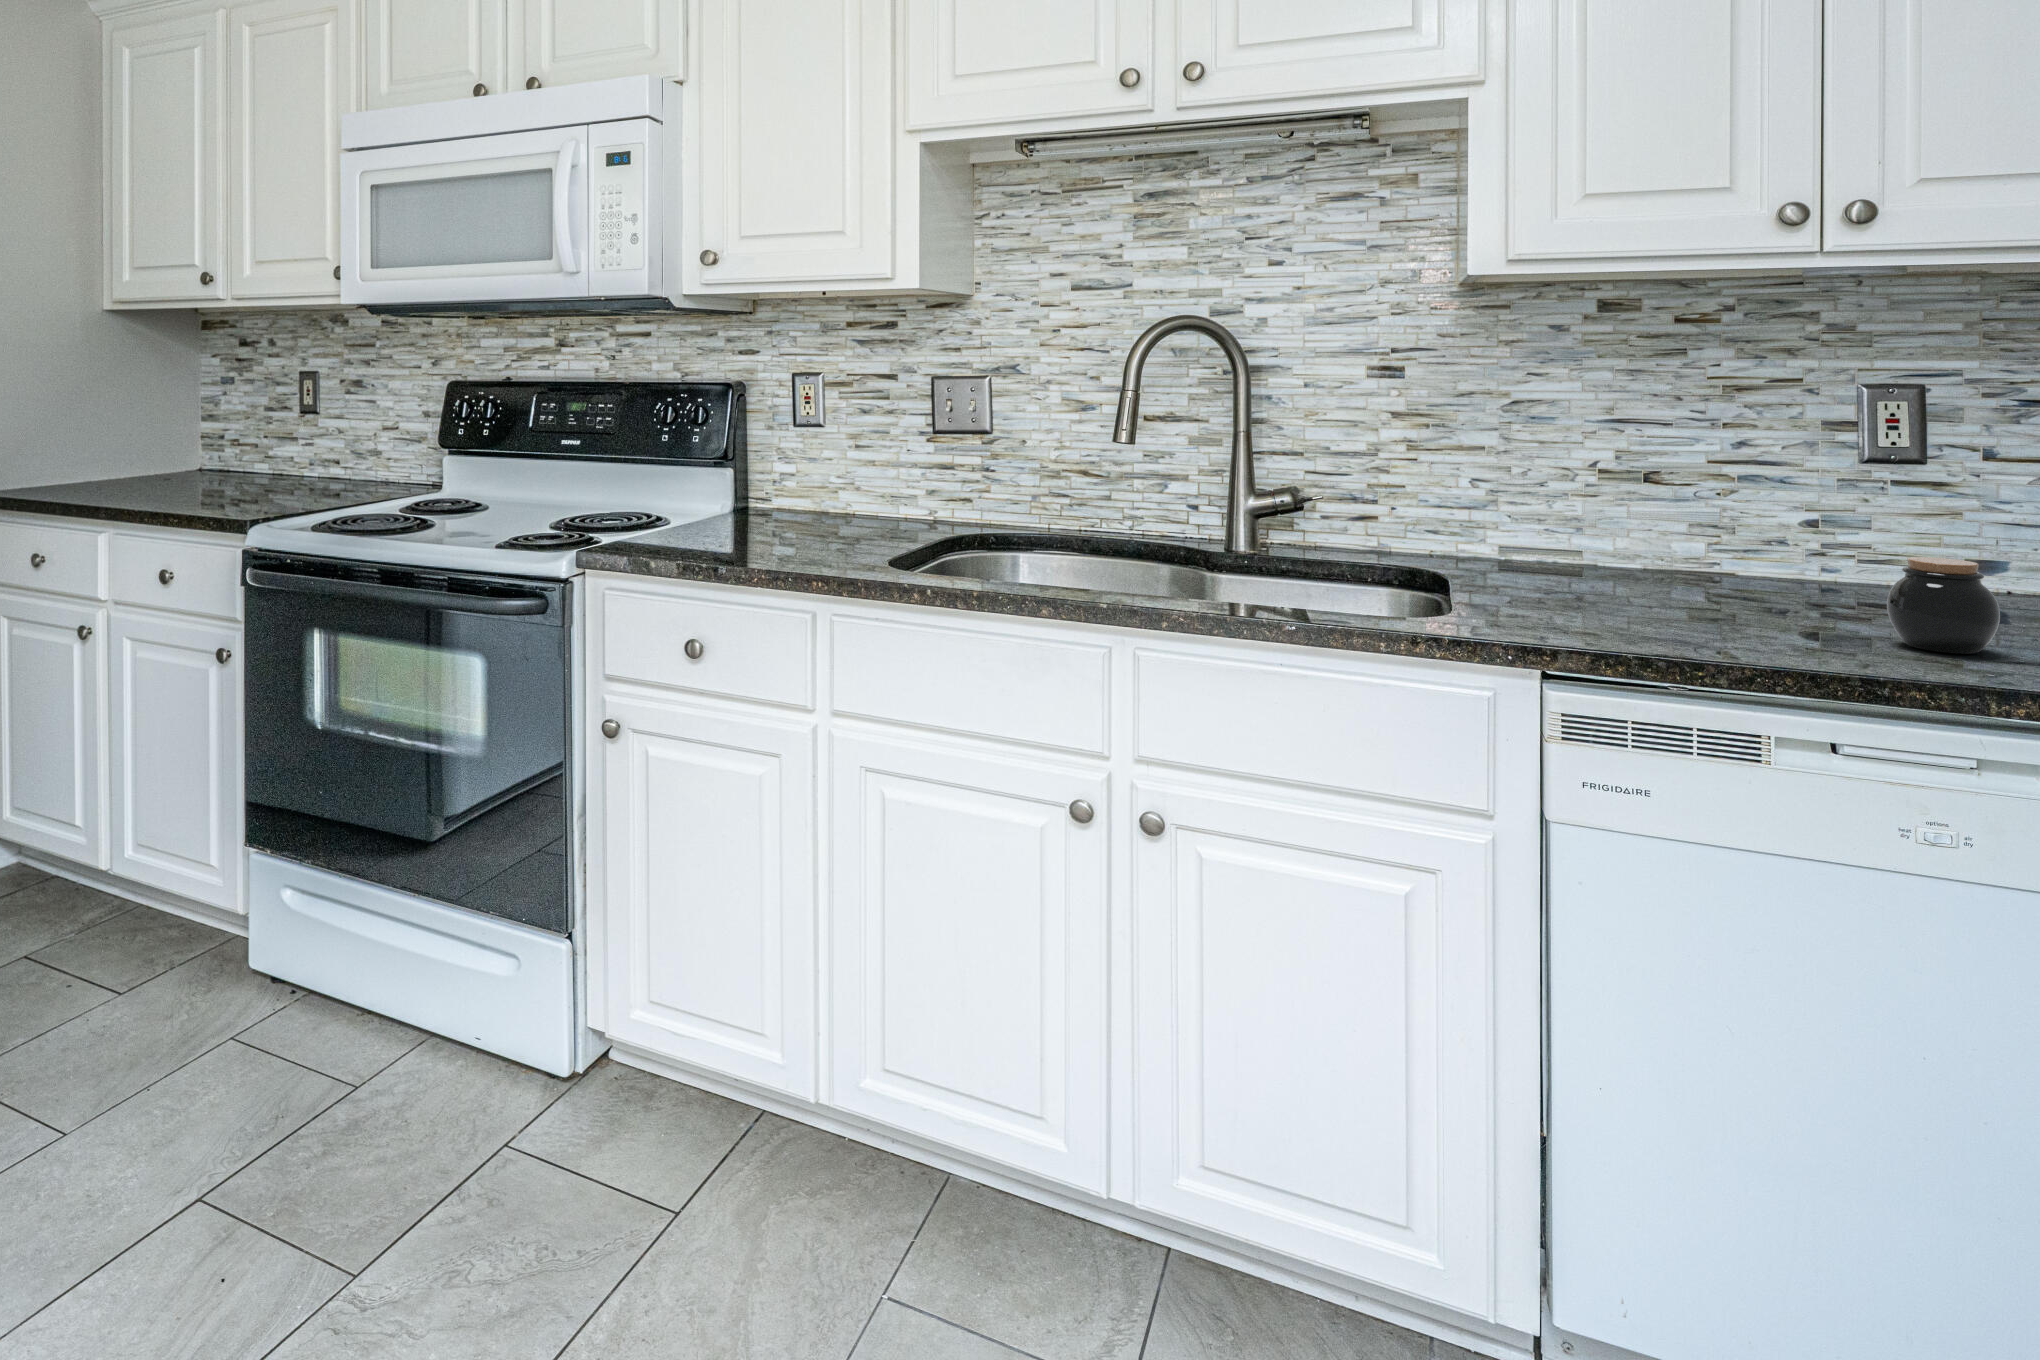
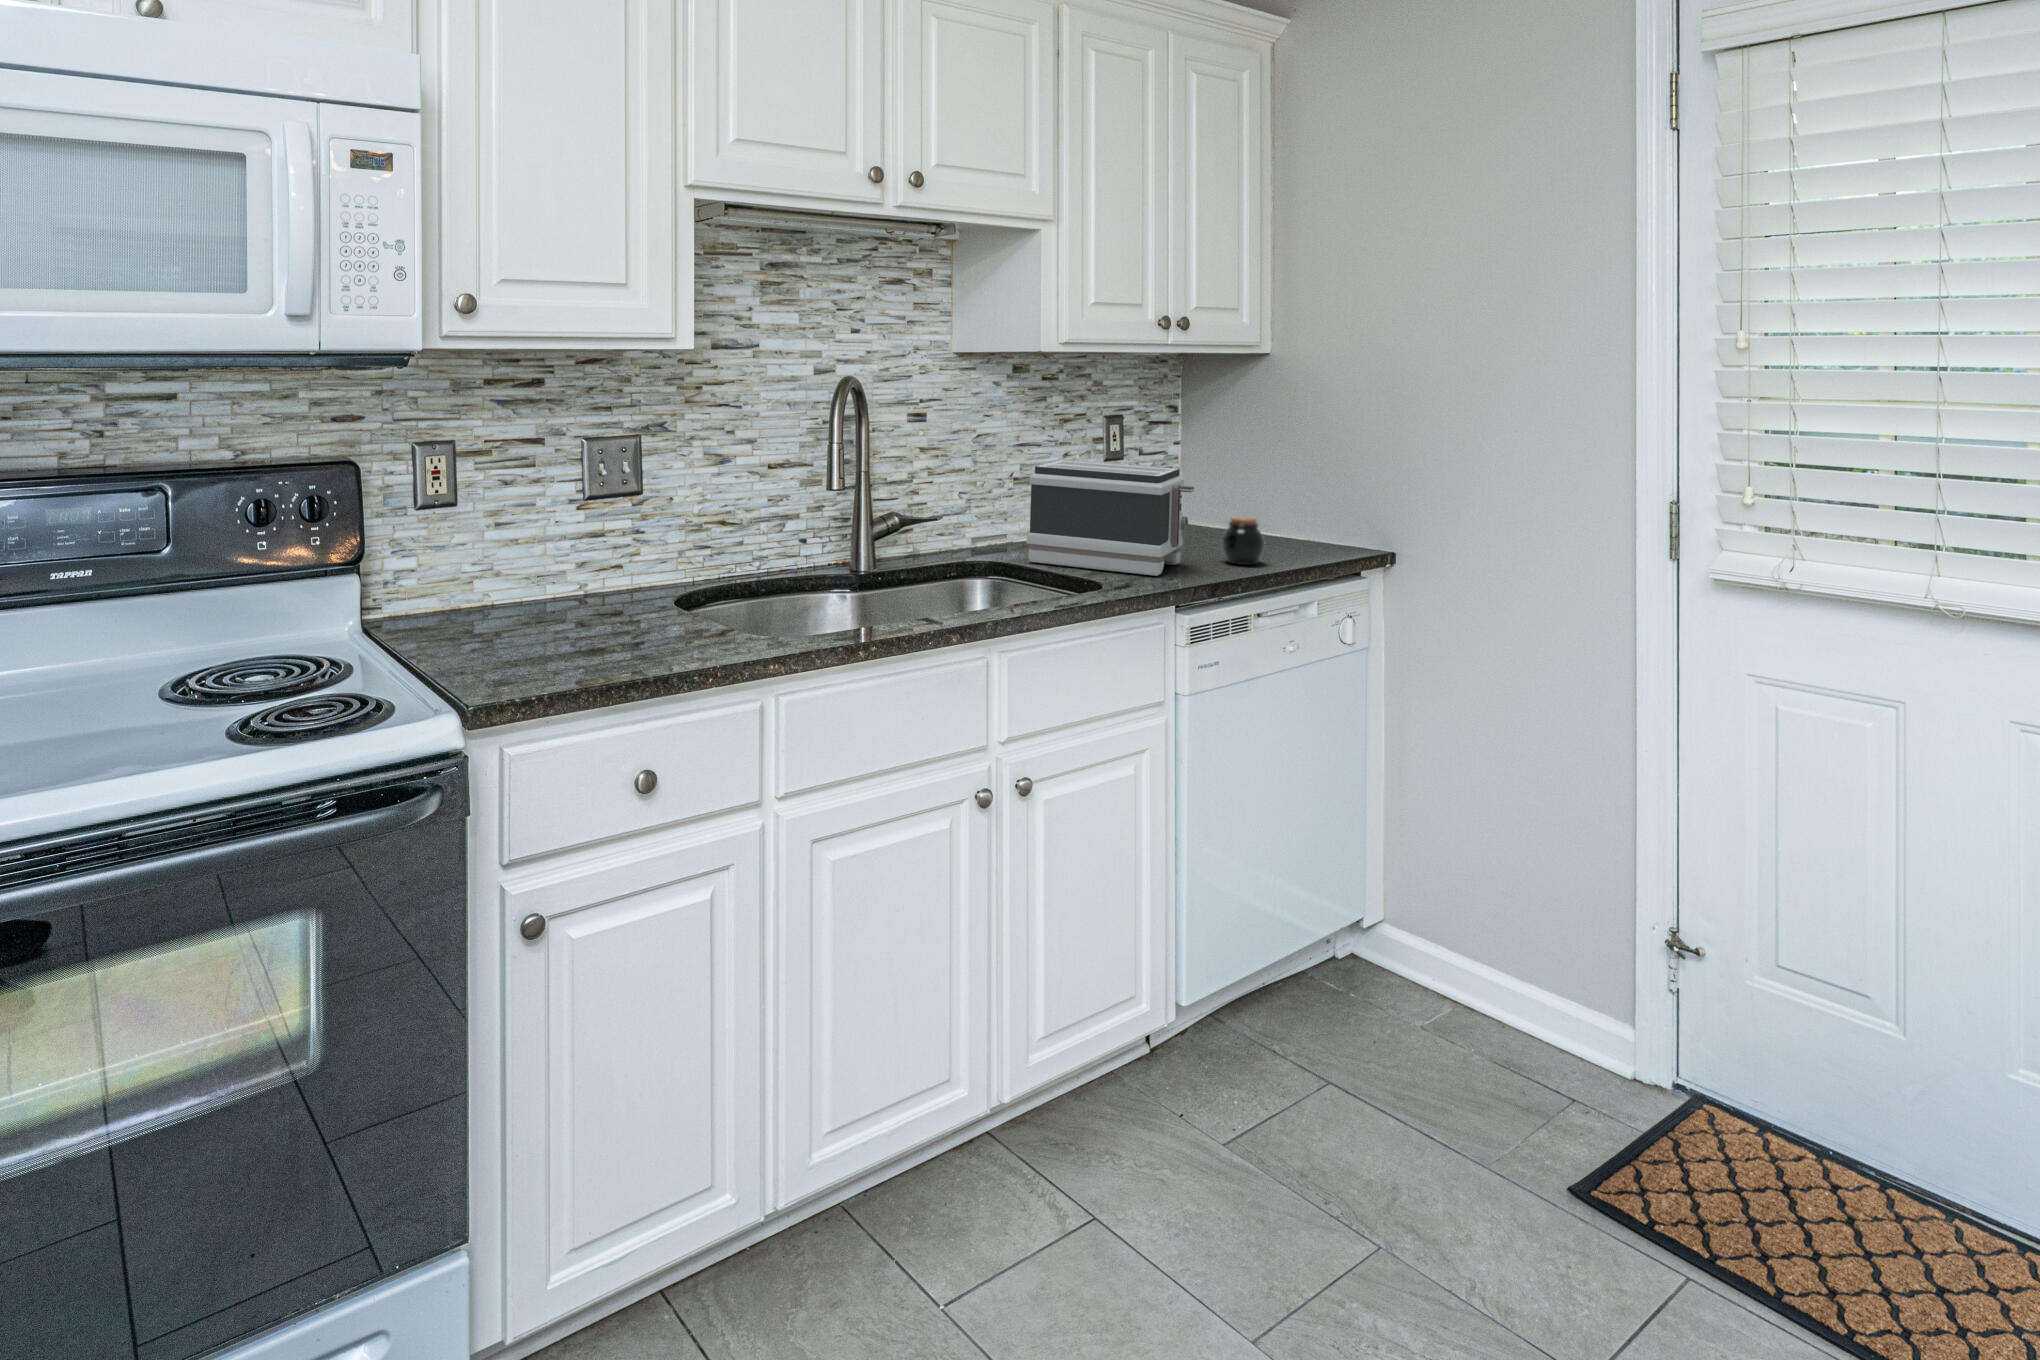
toaster: none [1505,440,1789,624] -> present [1026,460,1194,576]

